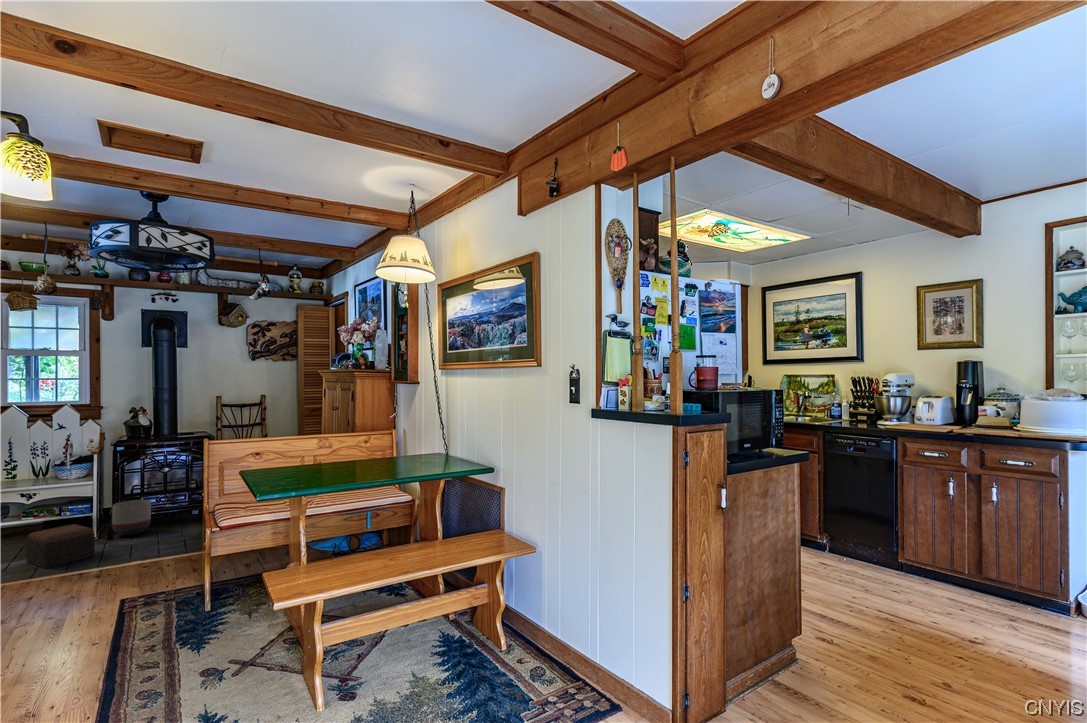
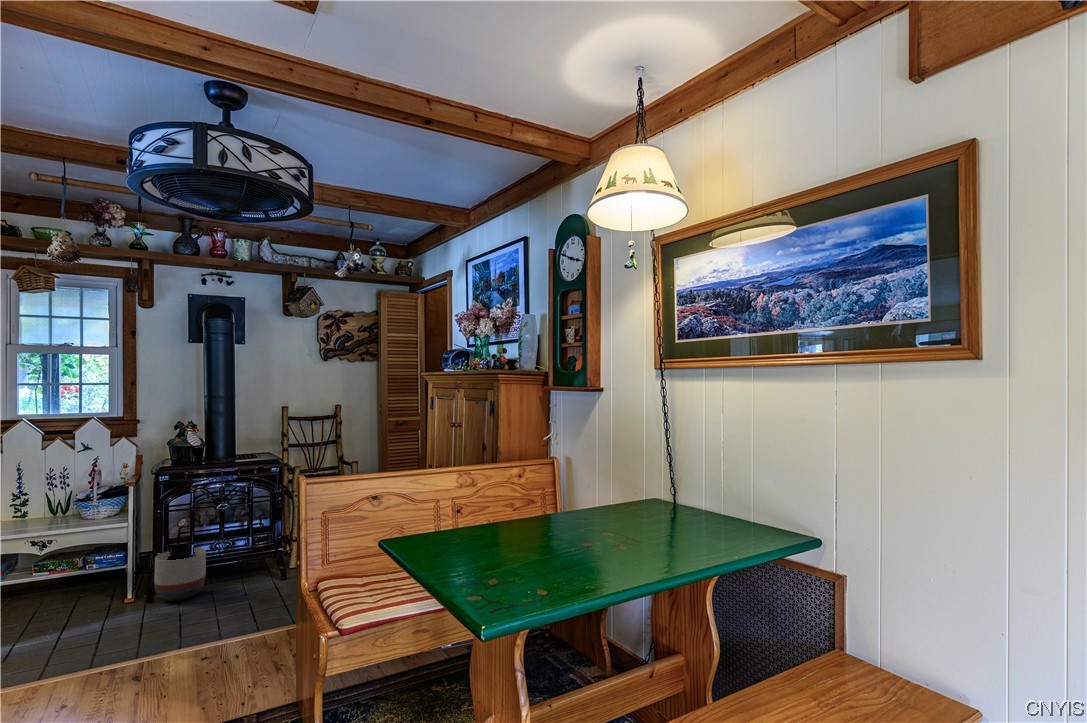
footstool: present [26,524,95,568] -> none [35,590,134,665]

